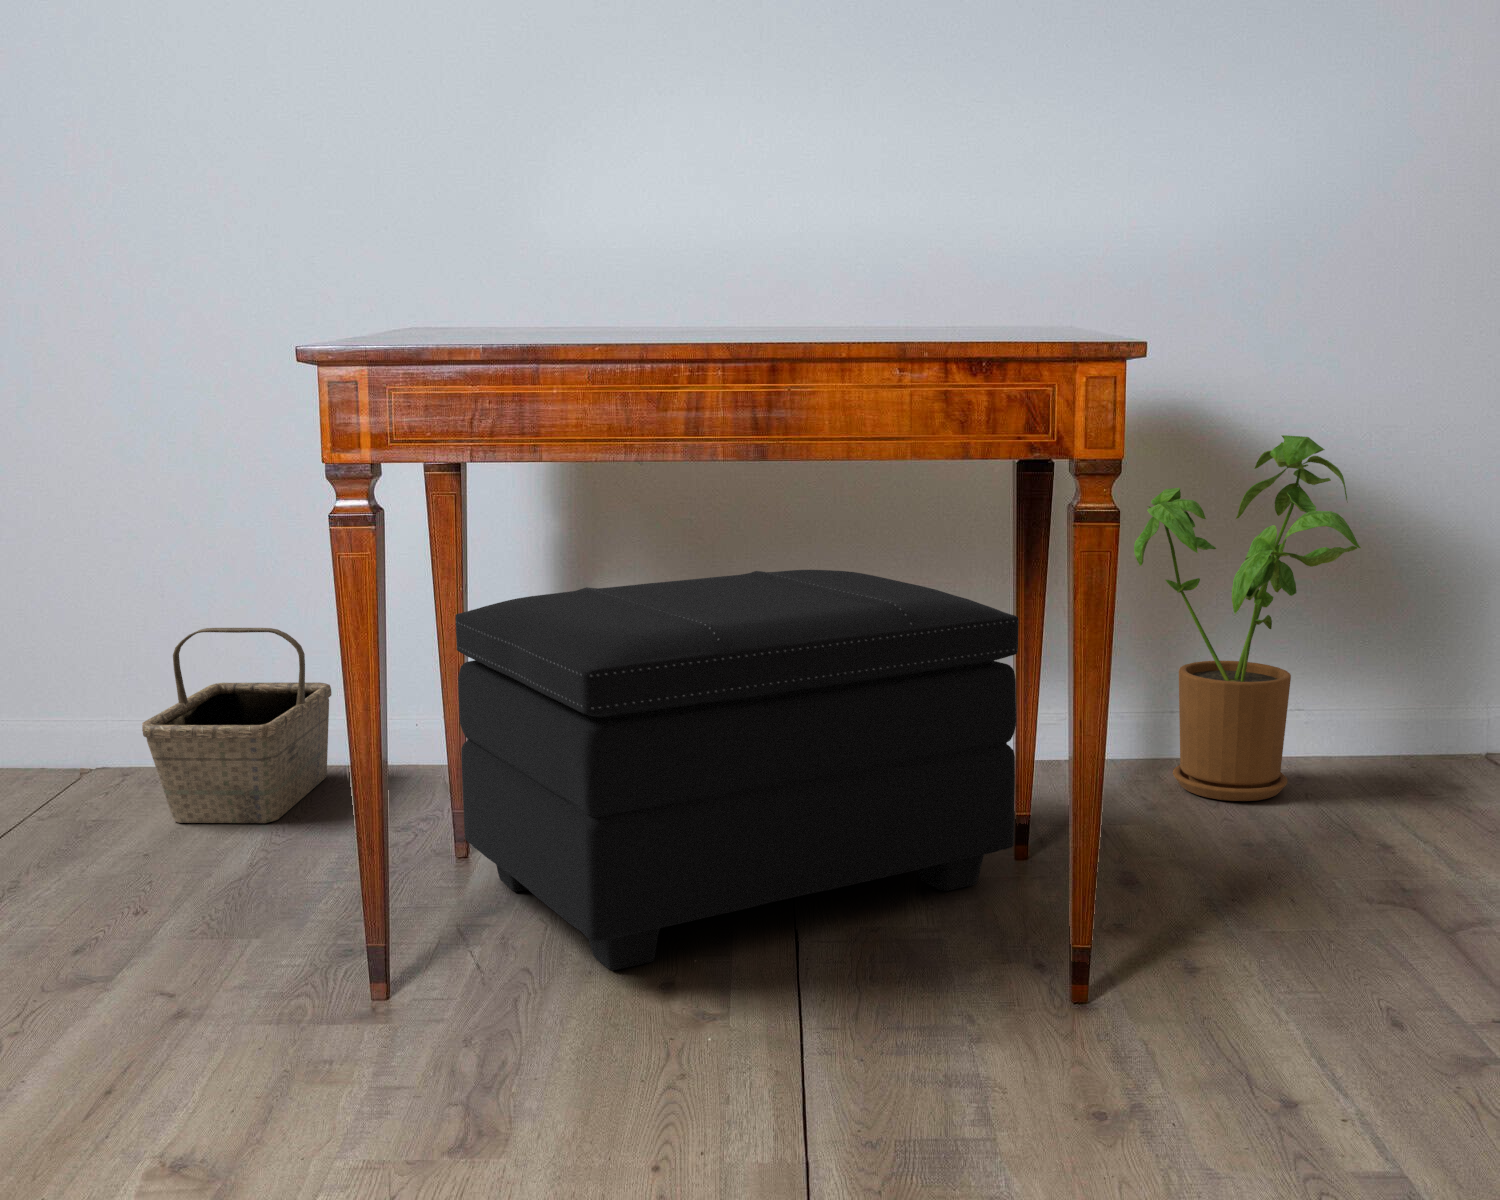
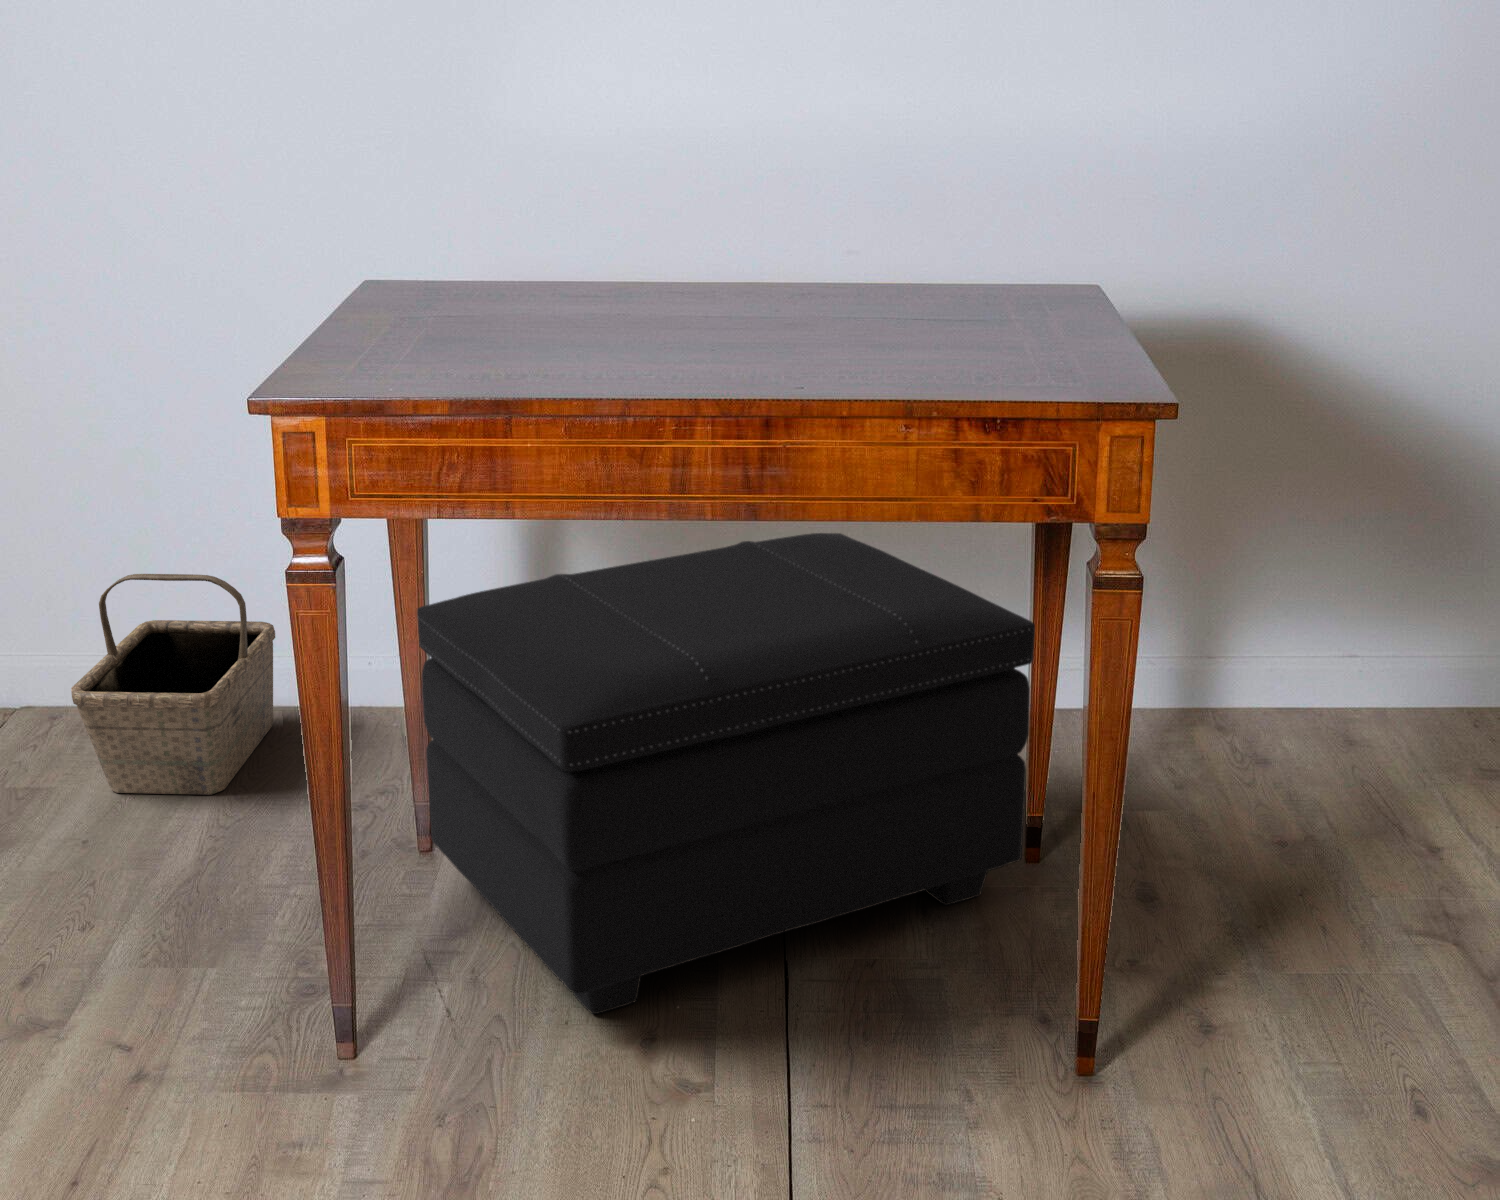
house plant: present [1134,435,1361,801] -> none [1173,373,1422,775]

